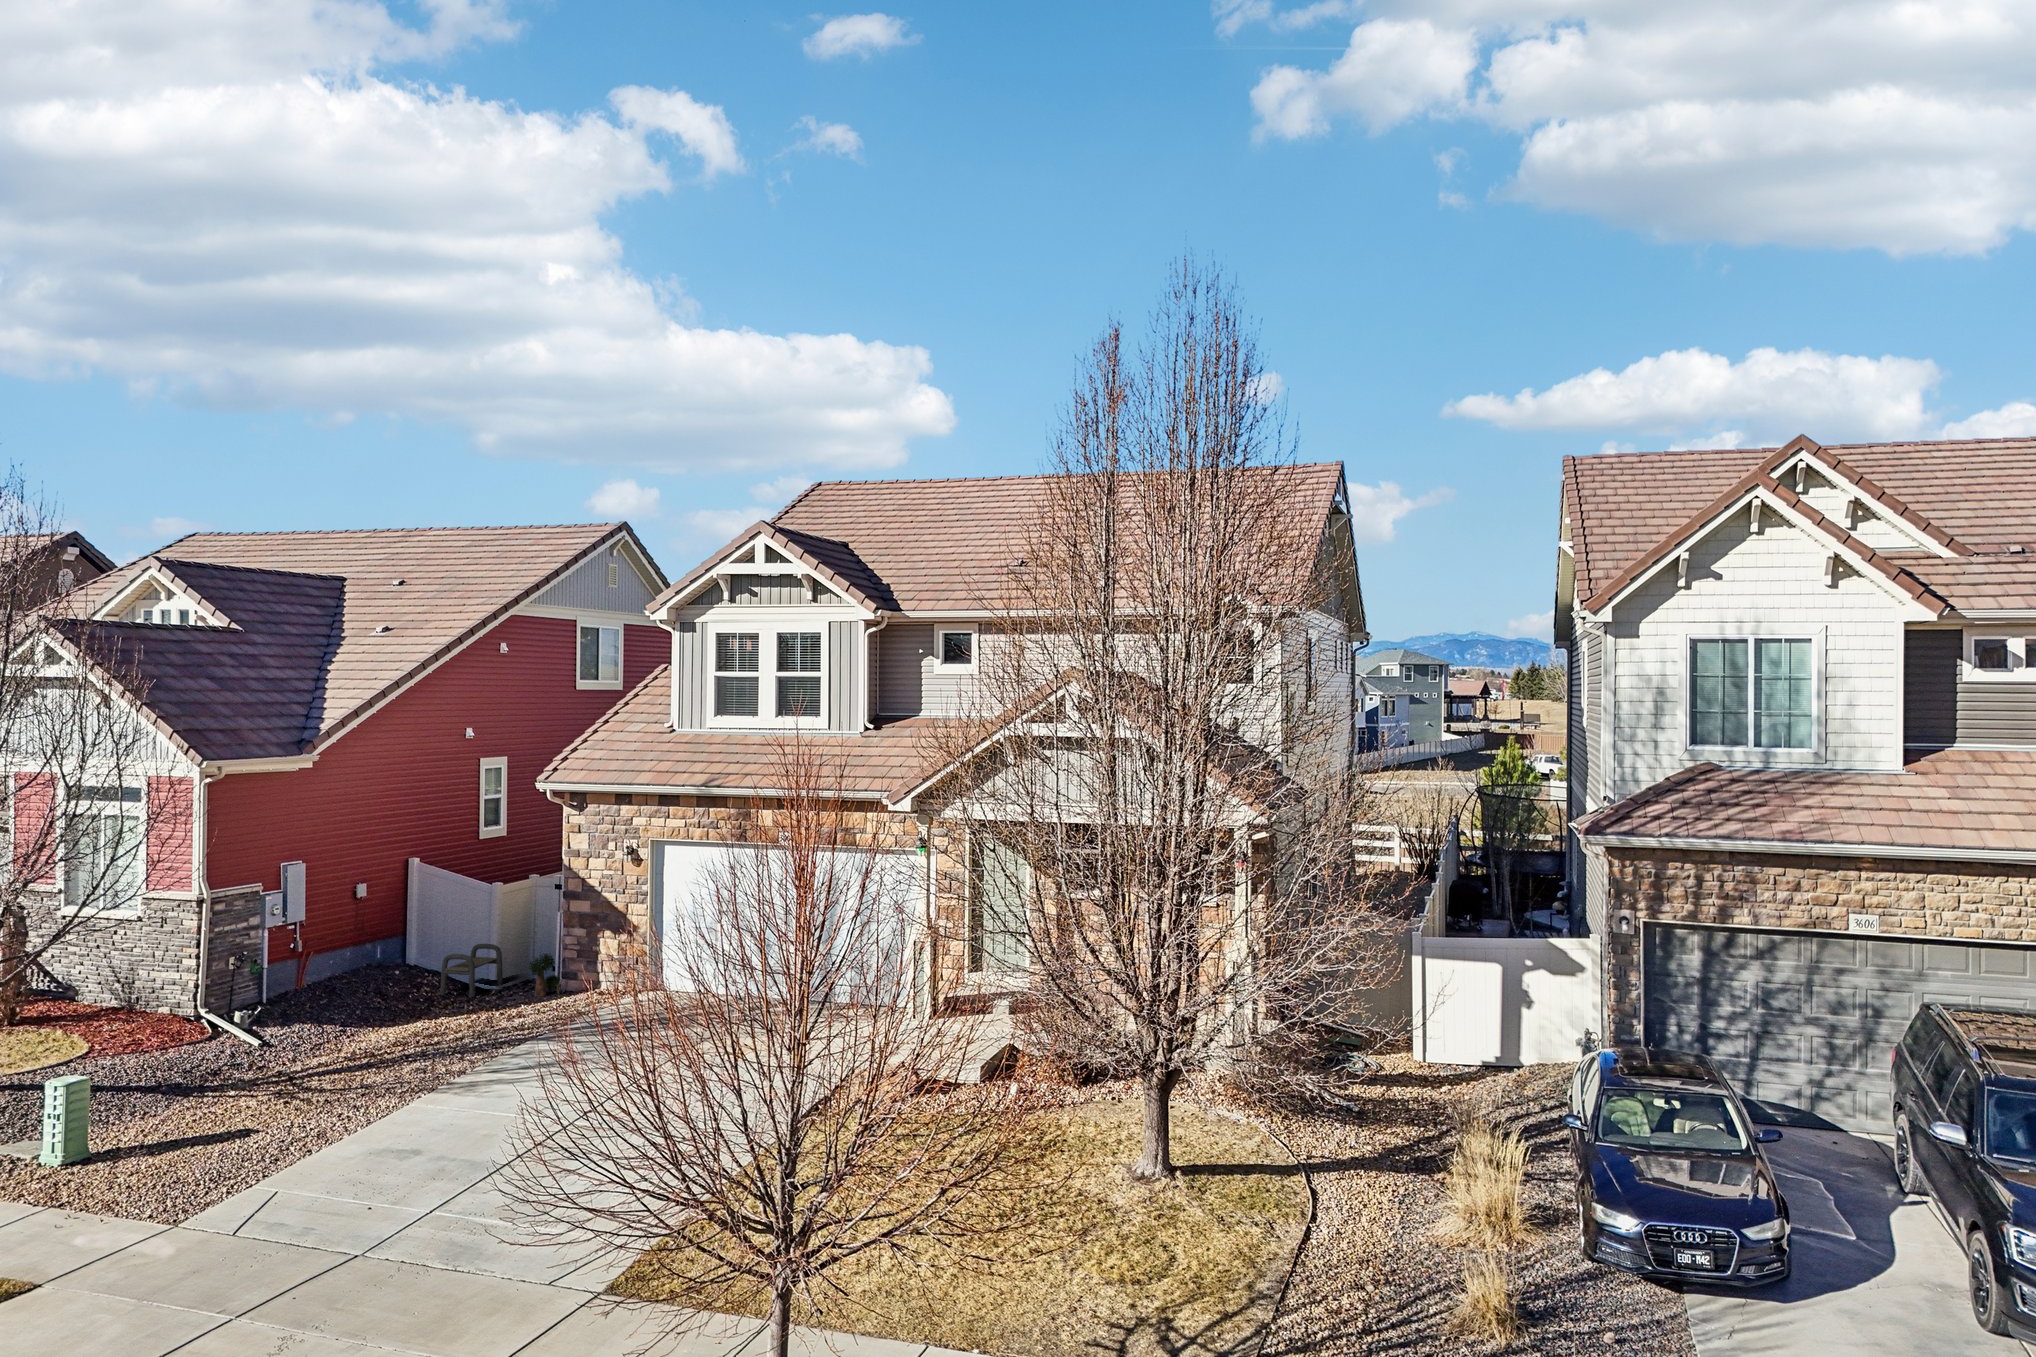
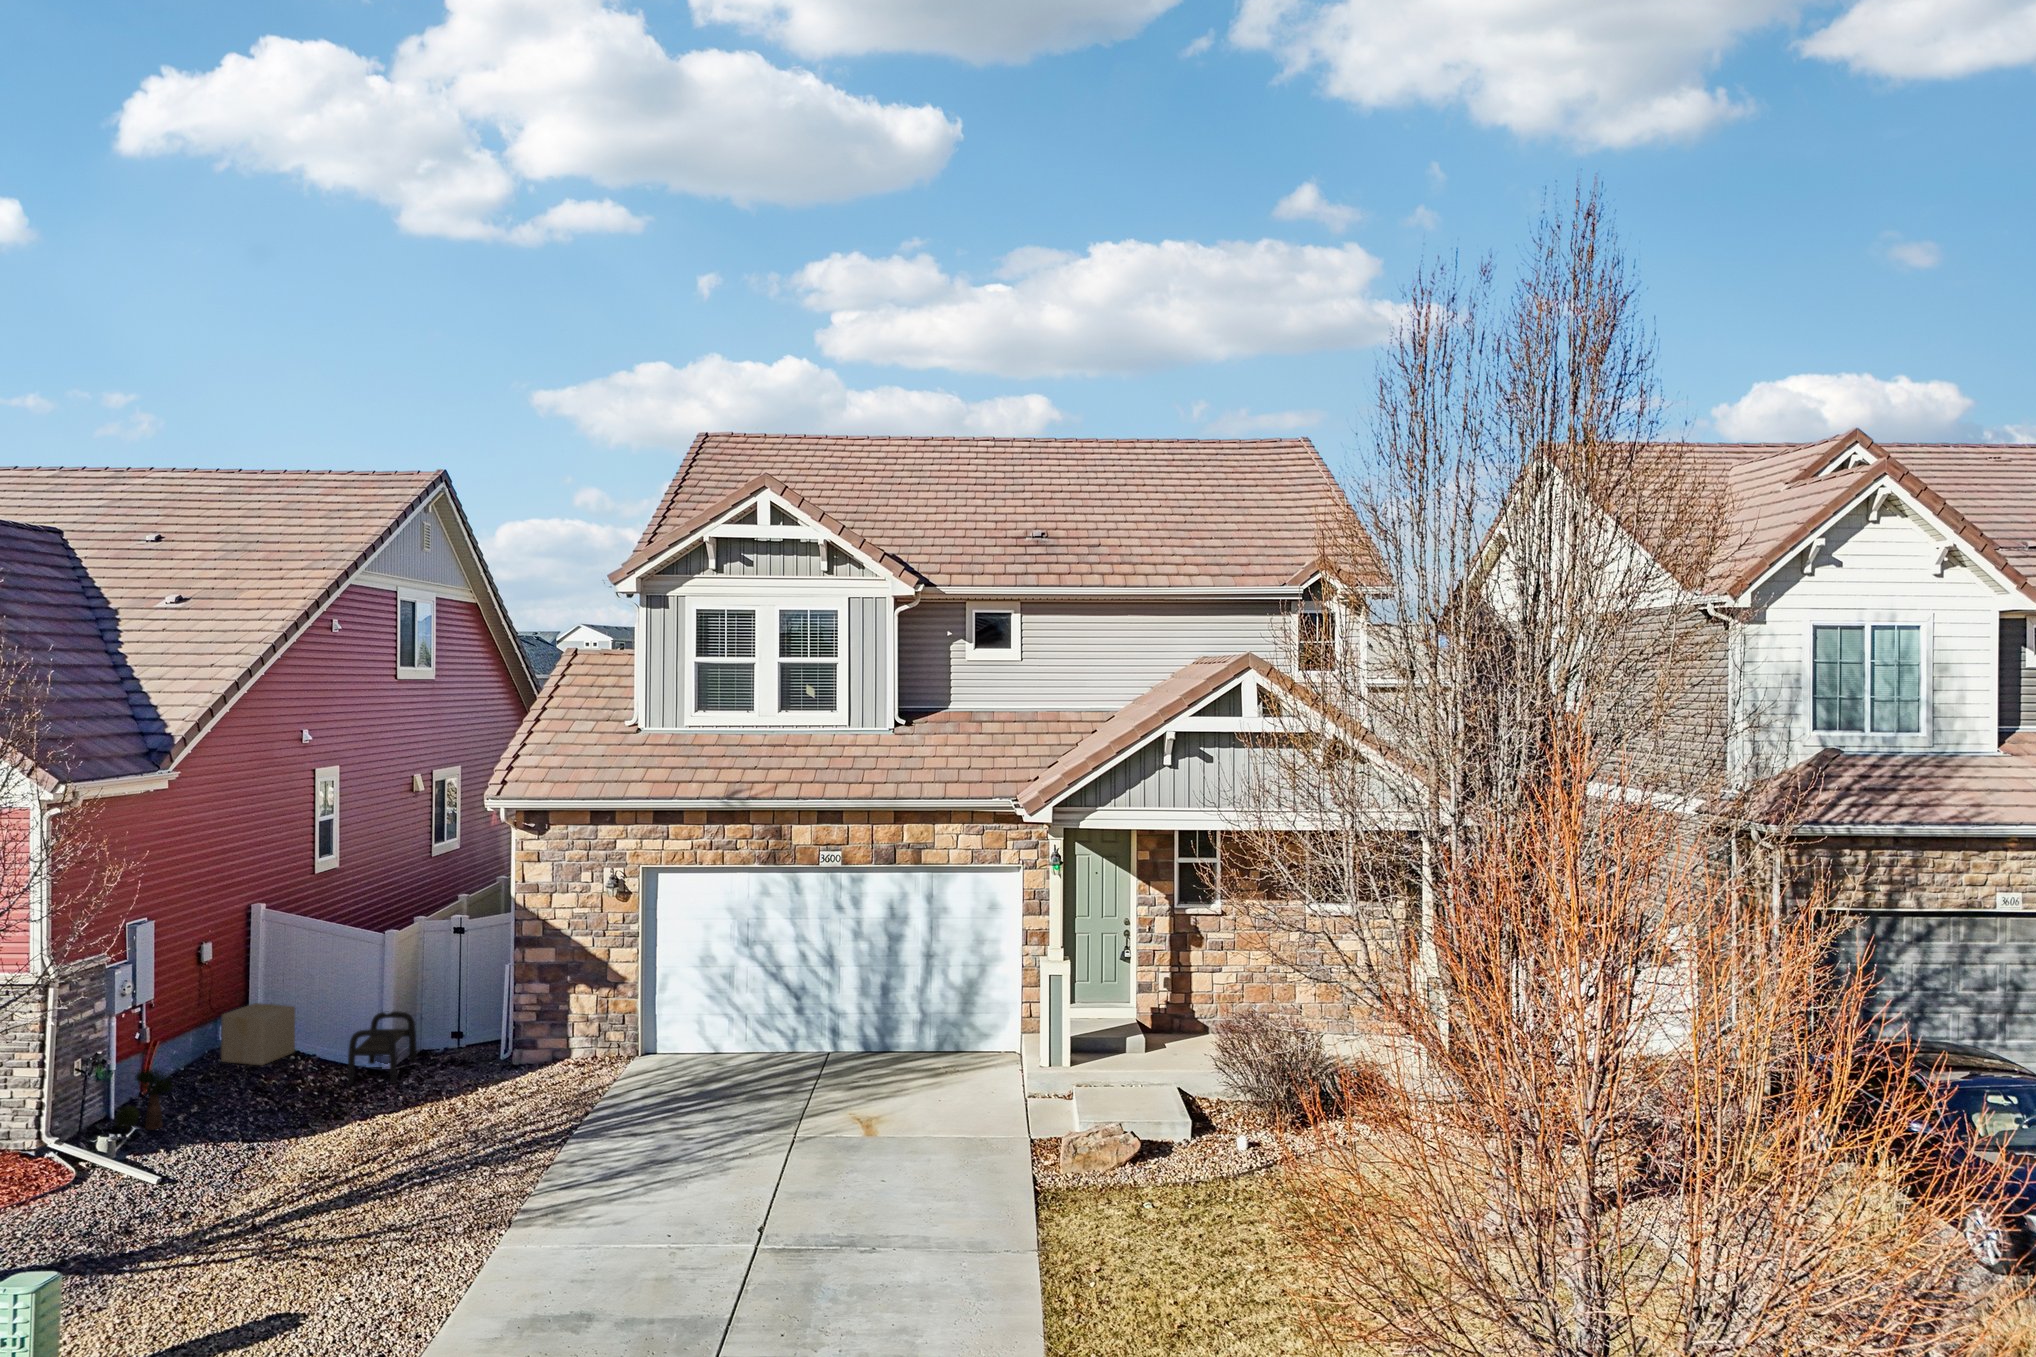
cardboard box: none [374,933,429,979] -> present [221,1003,295,1066]
potted plant: present [529,953,560,997] -> present [115,1069,173,1129]

